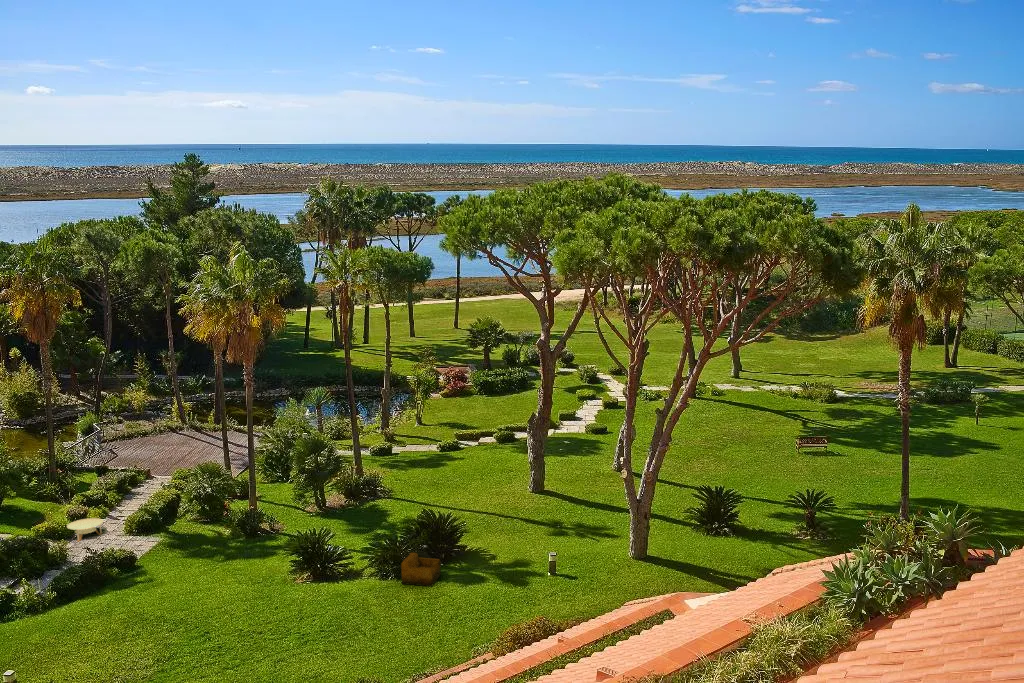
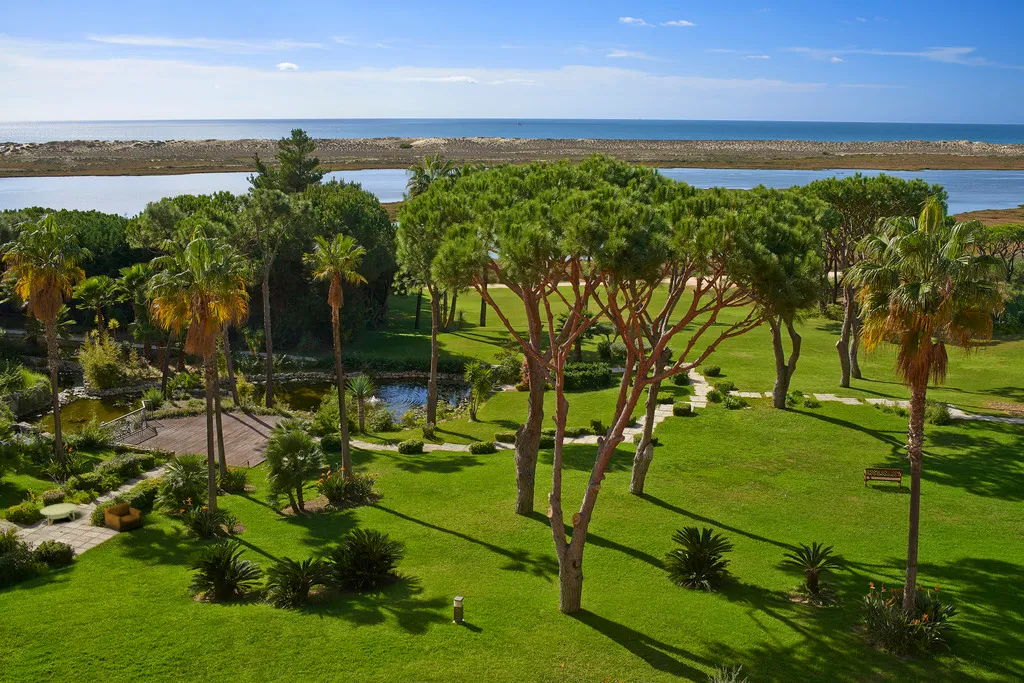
armchair: present [401,553,441,587] -> present [104,503,143,532]

